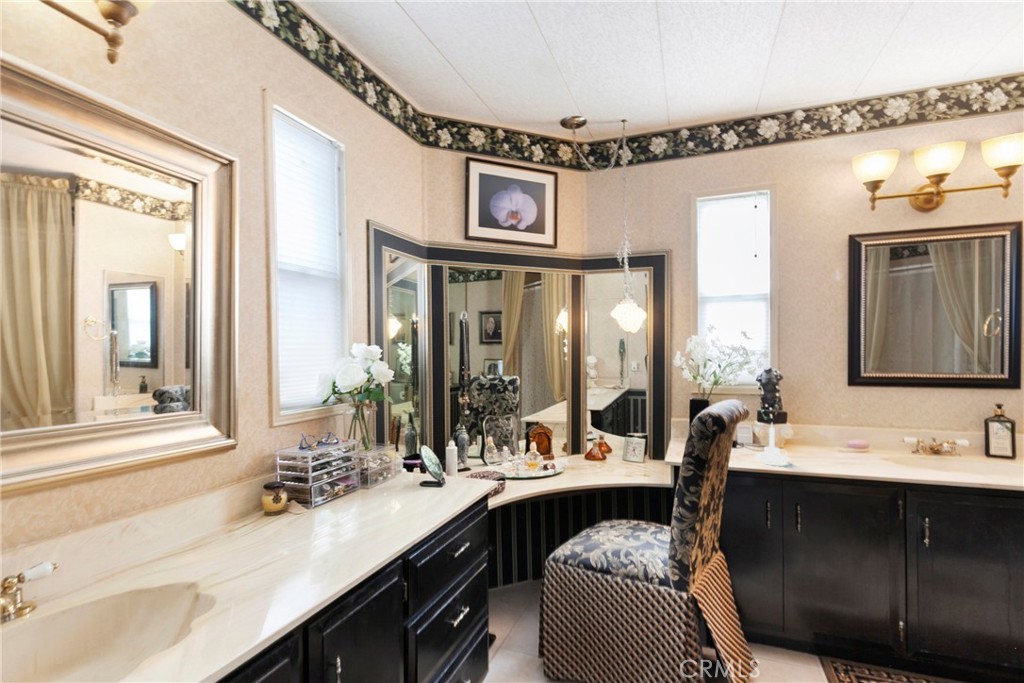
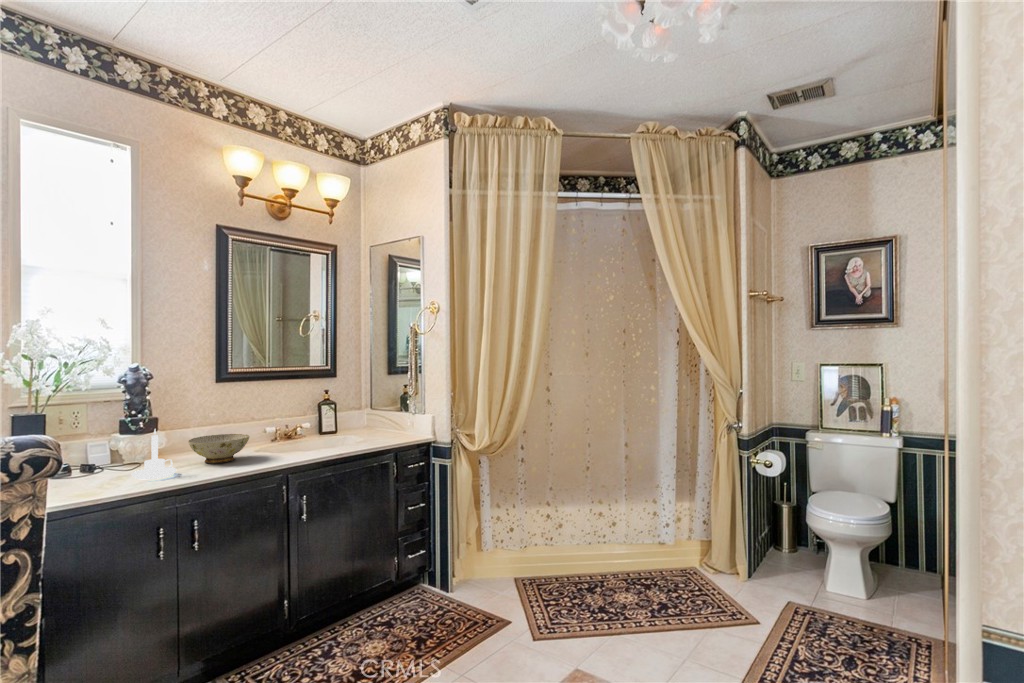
ceramic bowl: none [807,434,868,464] -> present [188,434,249,463]

